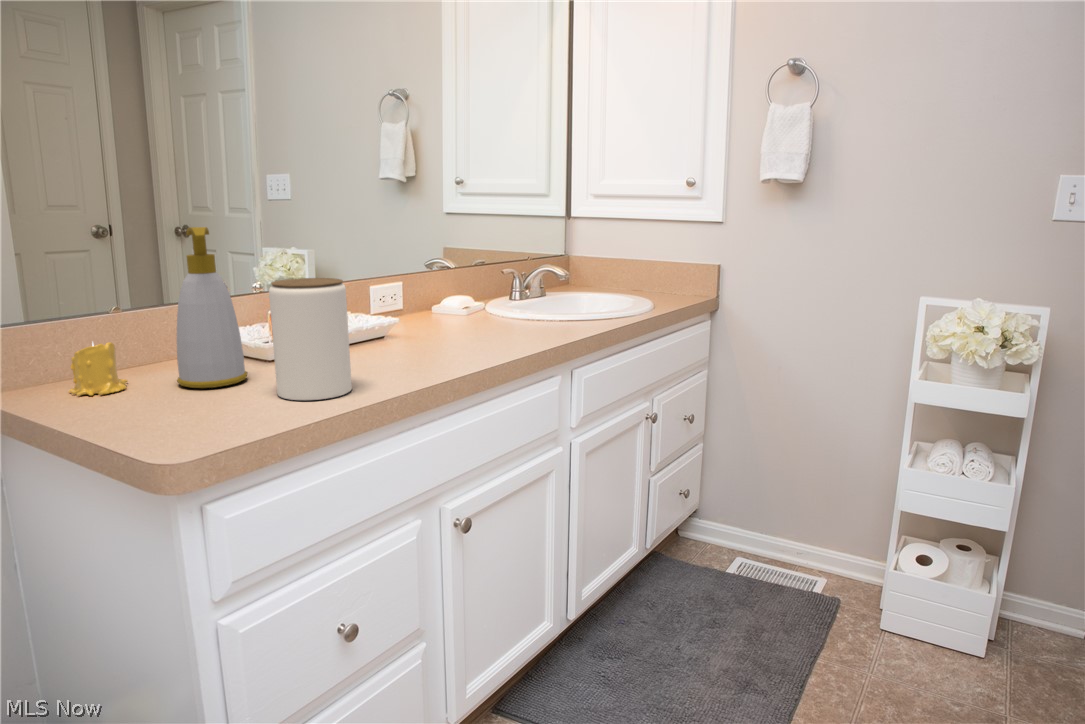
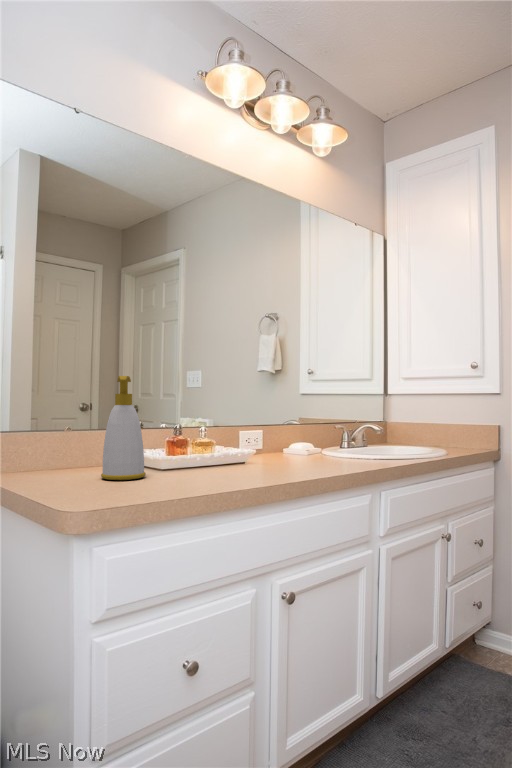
jar: present [269,278,352,400] -> none [160,408,209,488]
candle: present [69,342,128,396] -> none [36,446,73,481]

